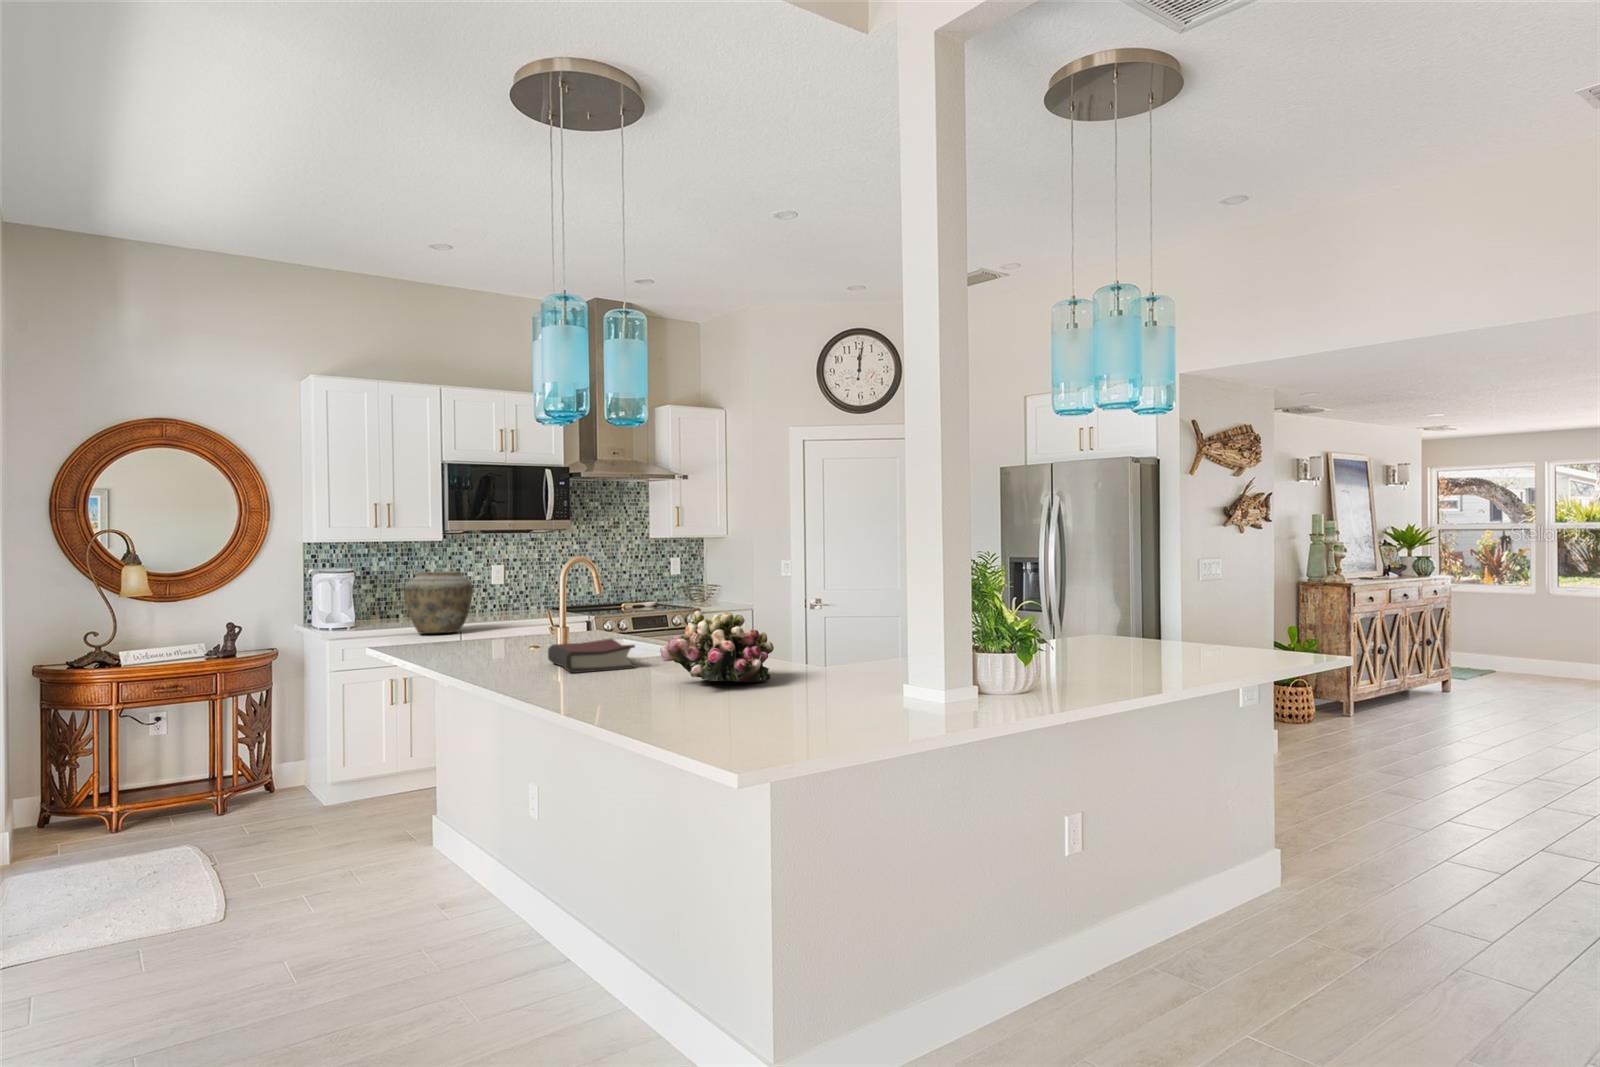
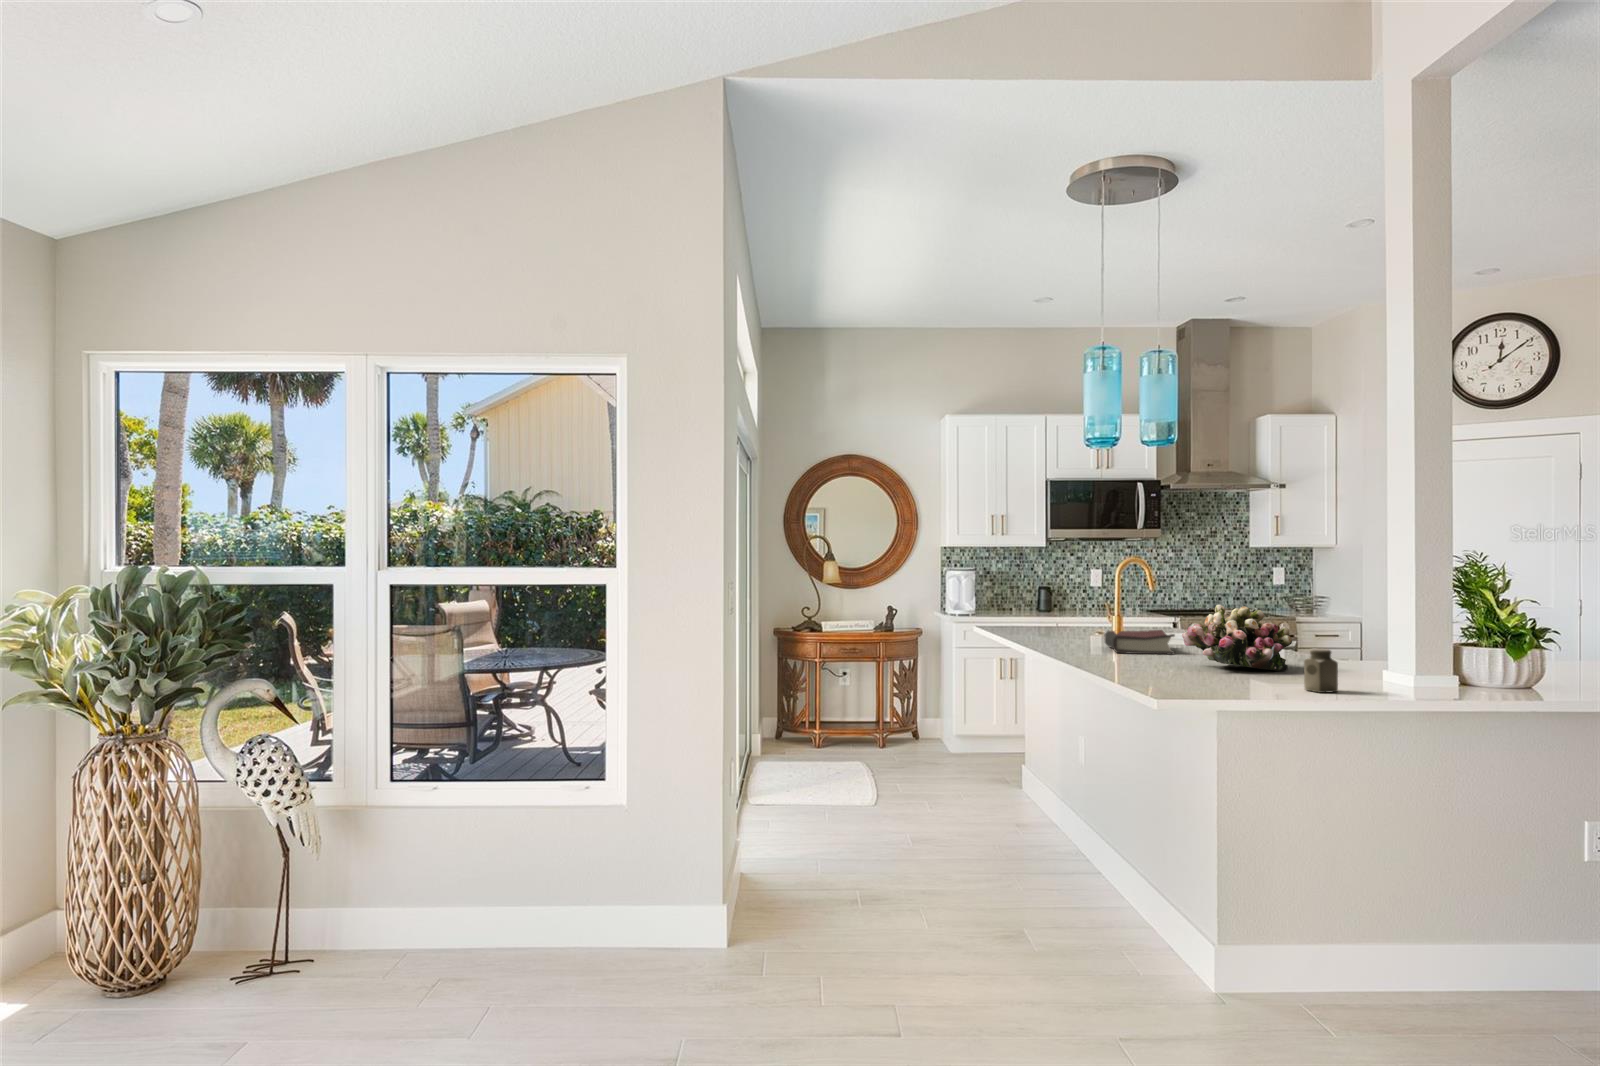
vase: present [404,571,473,634] -> none [1009,571,1064,623]
salt shaker: none [818,660,852,711] -> present [1304,648,1338,693]

